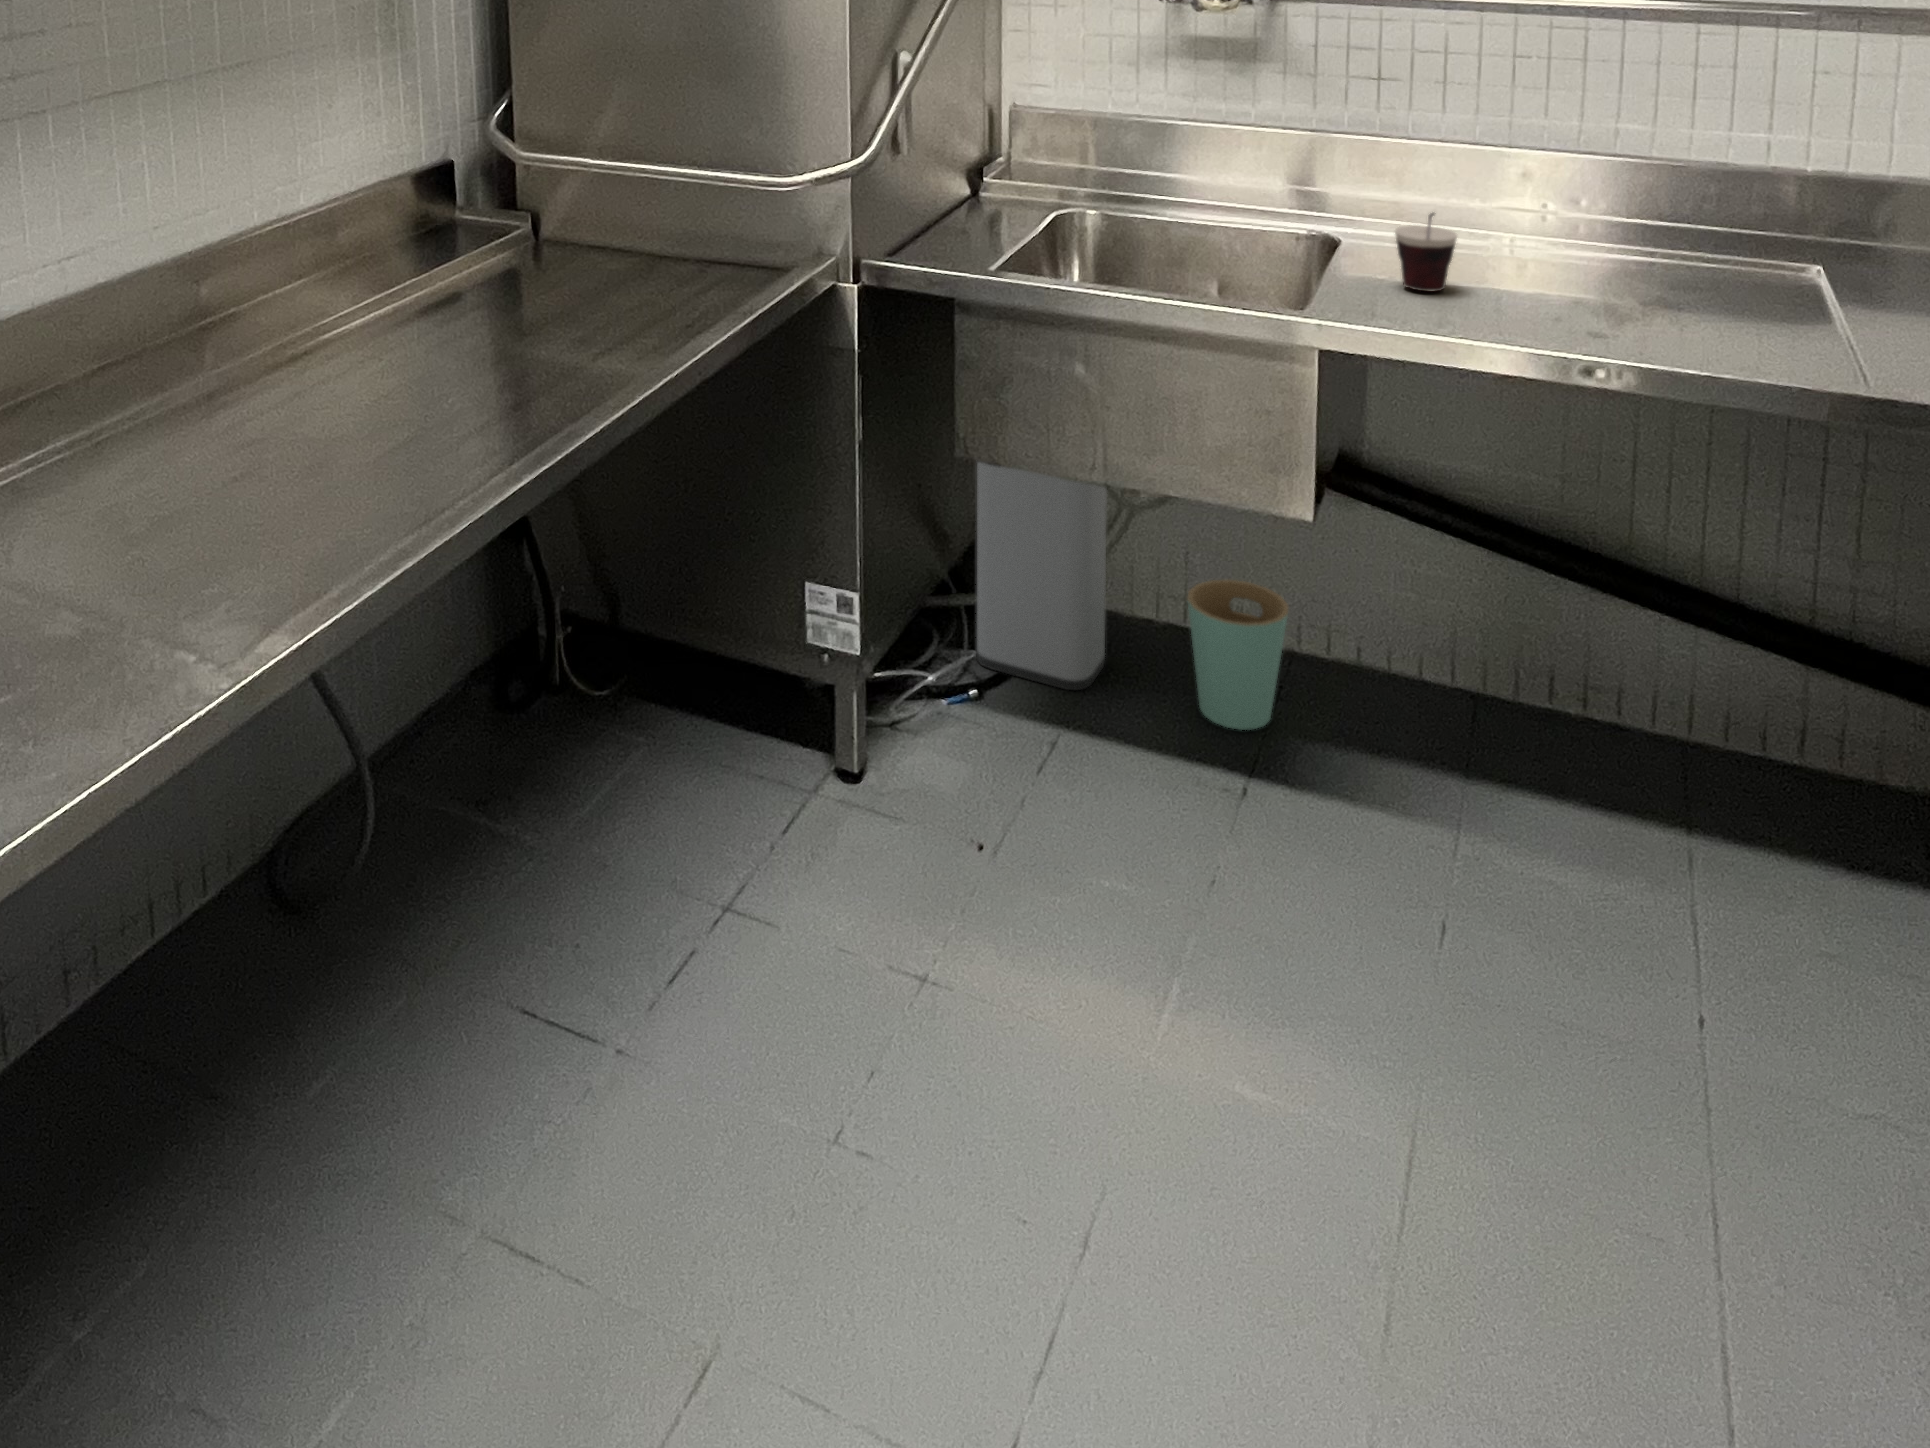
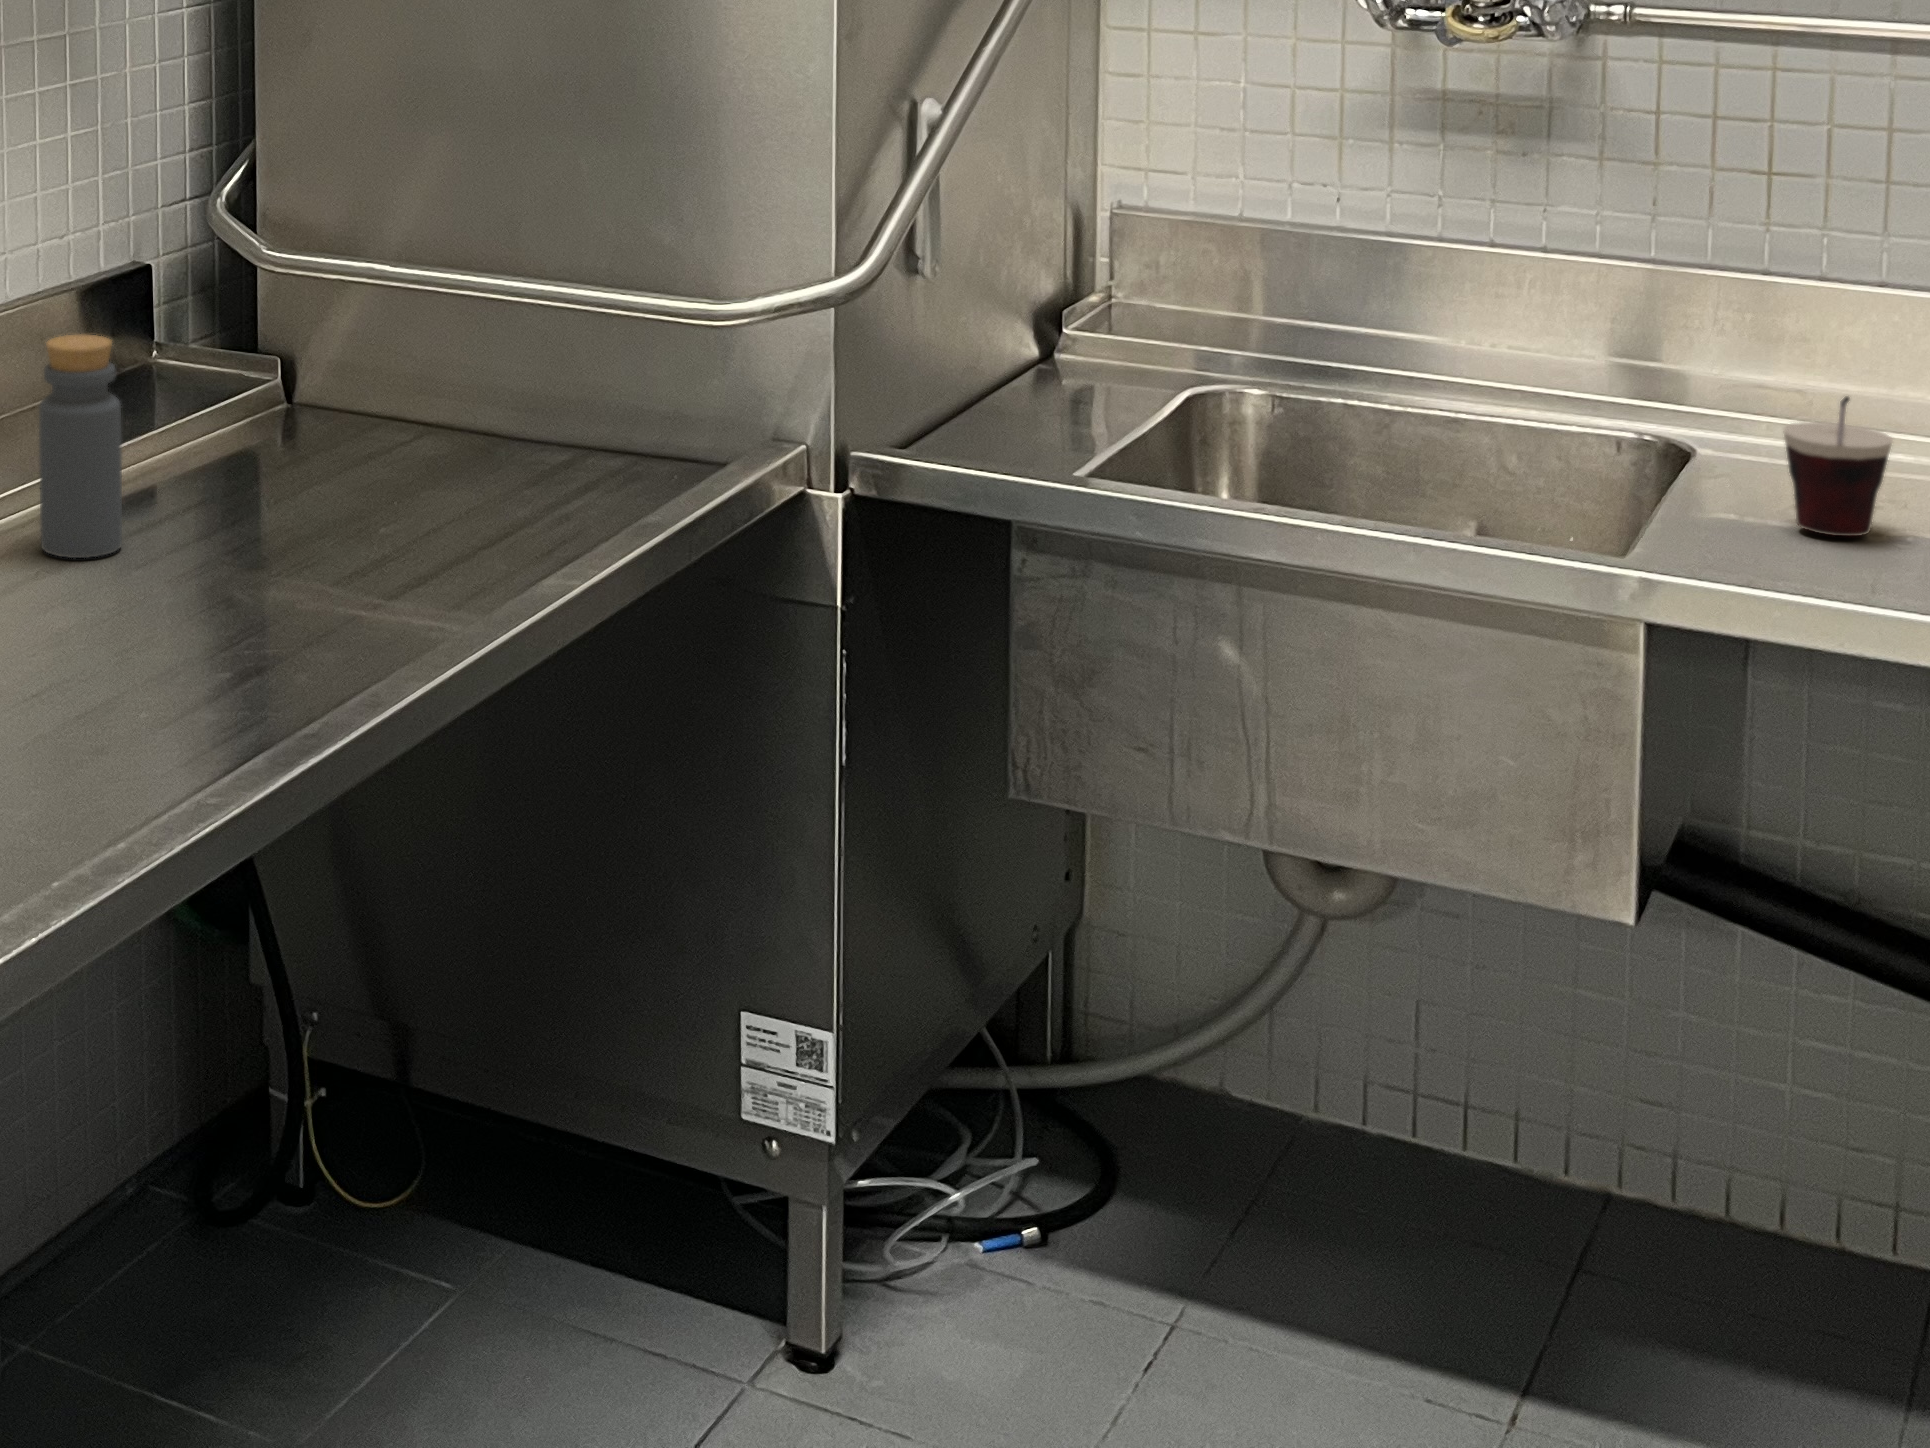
bottle: none [381,210,433,342] -> present [39,335,122,558]
trash can: present [977,462,1288,730] -> none [1039,699,1595,1314]

